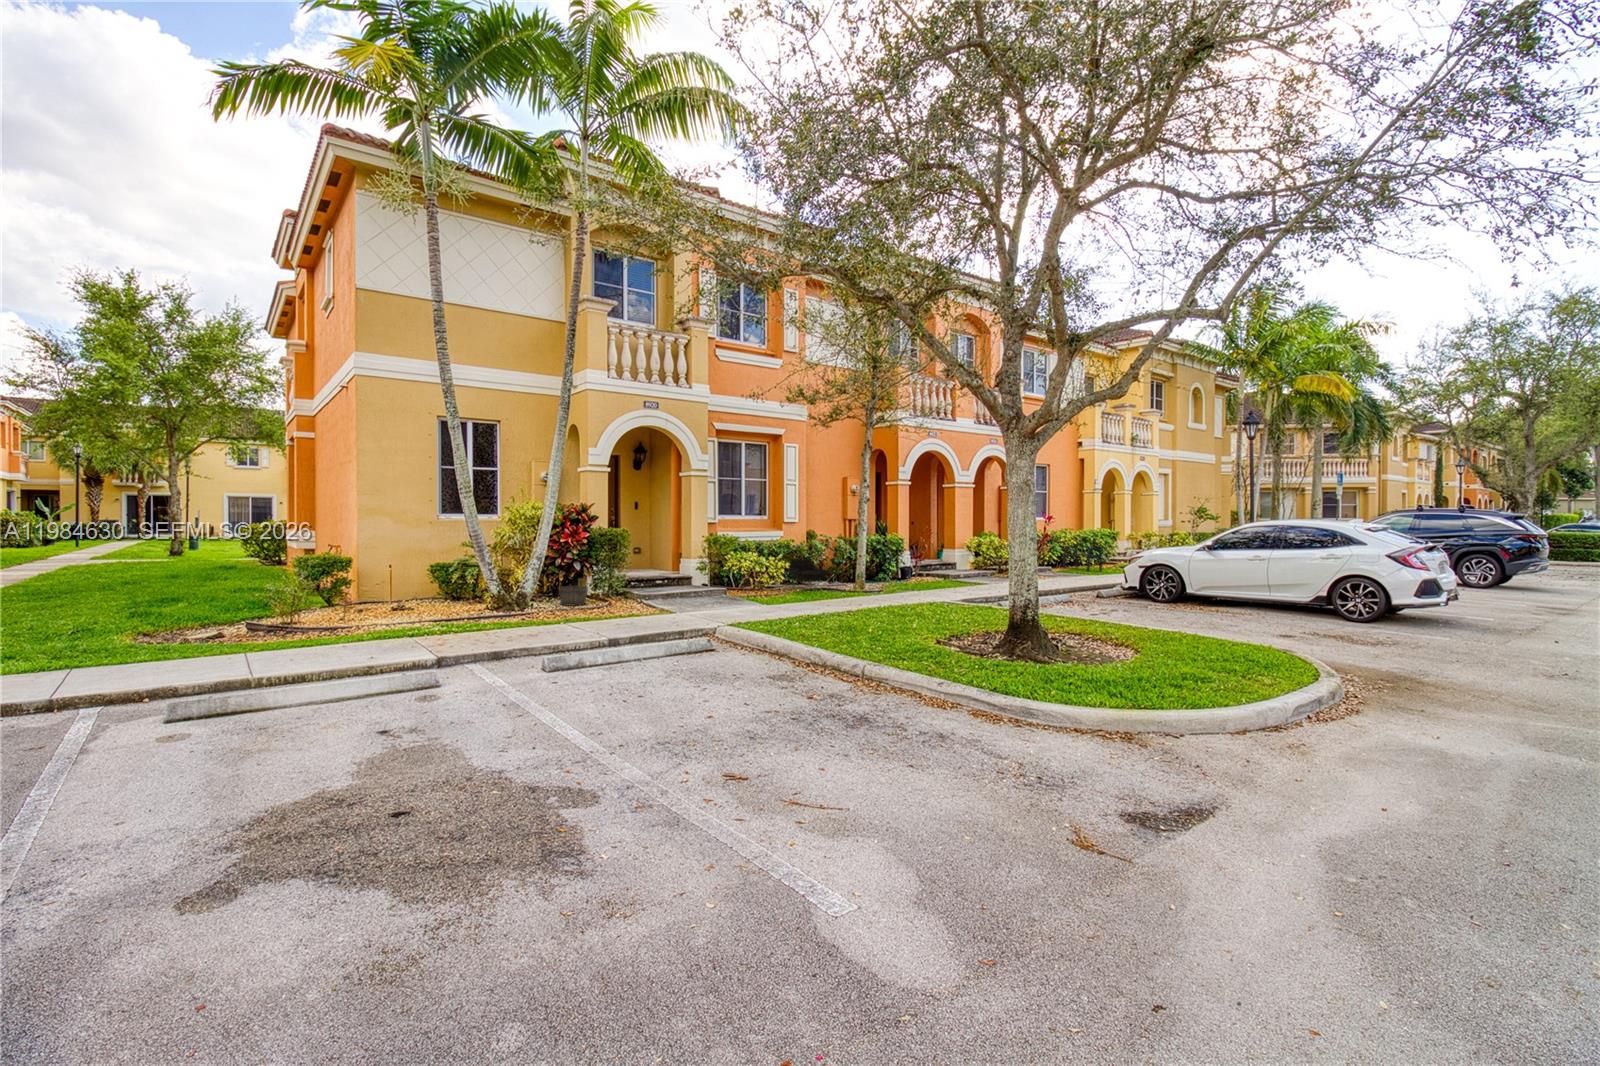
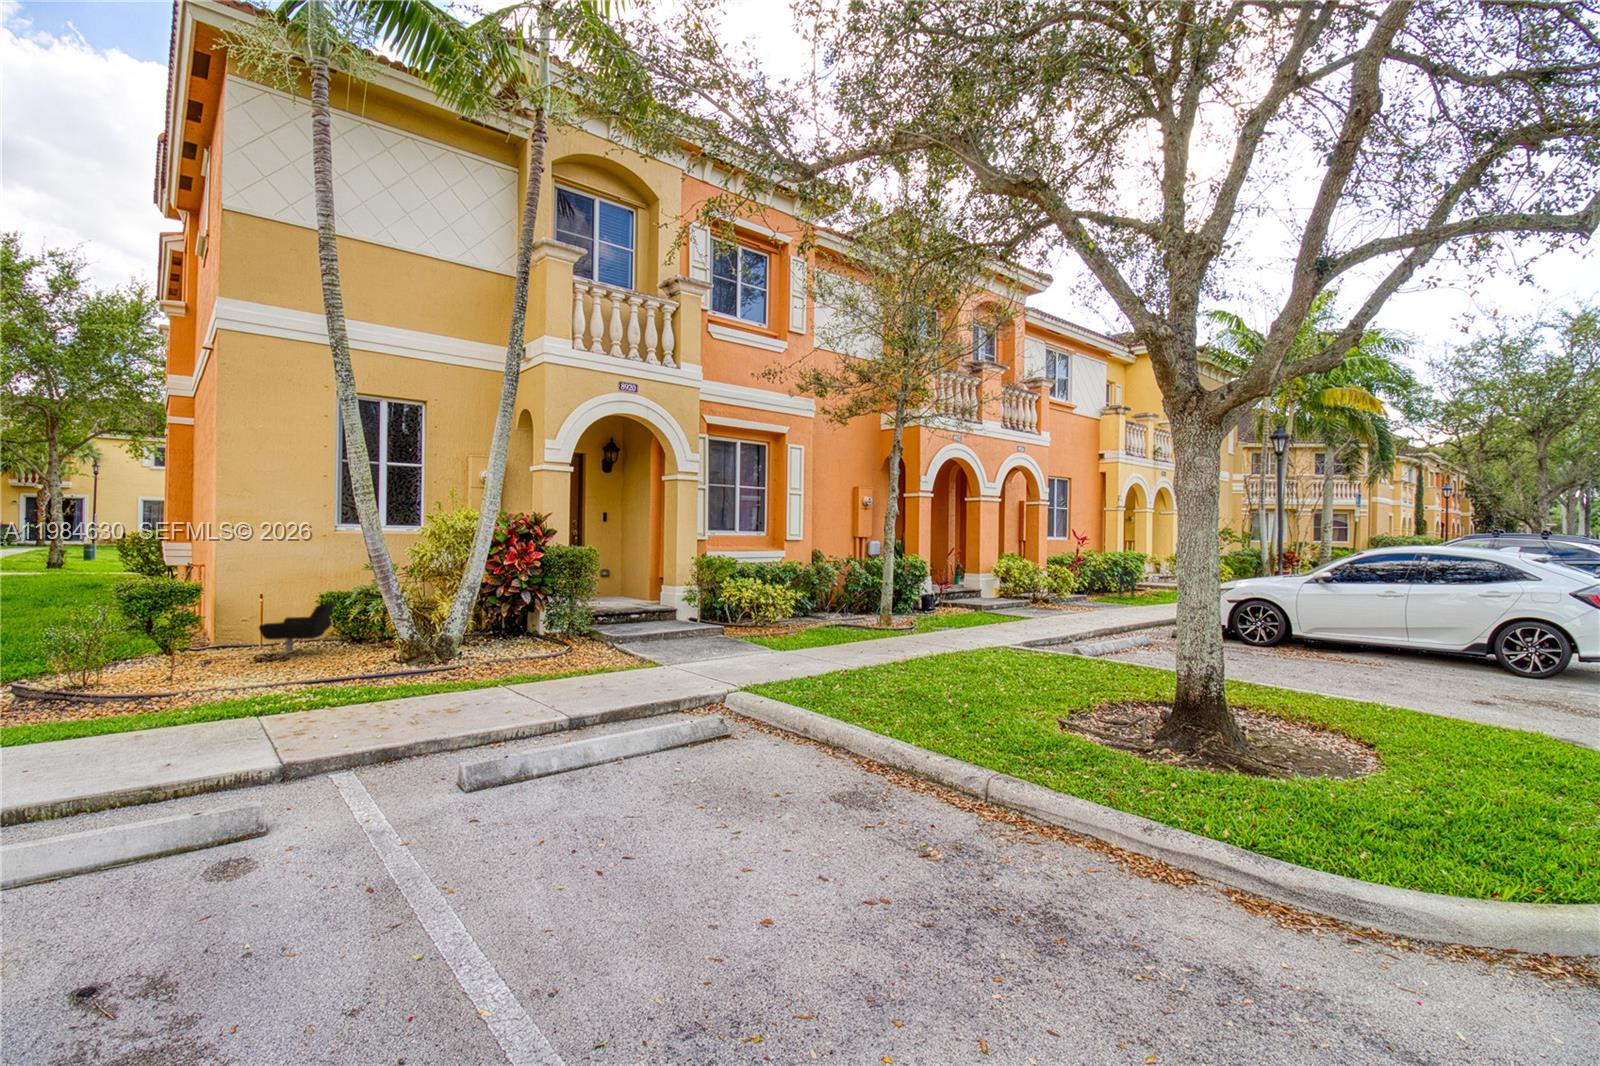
lounge chair: present [789,558,829,589] -> present [259,602,335,658]
wooden bucket: present [558,585,588,606] -> none [500,615,542,650]

